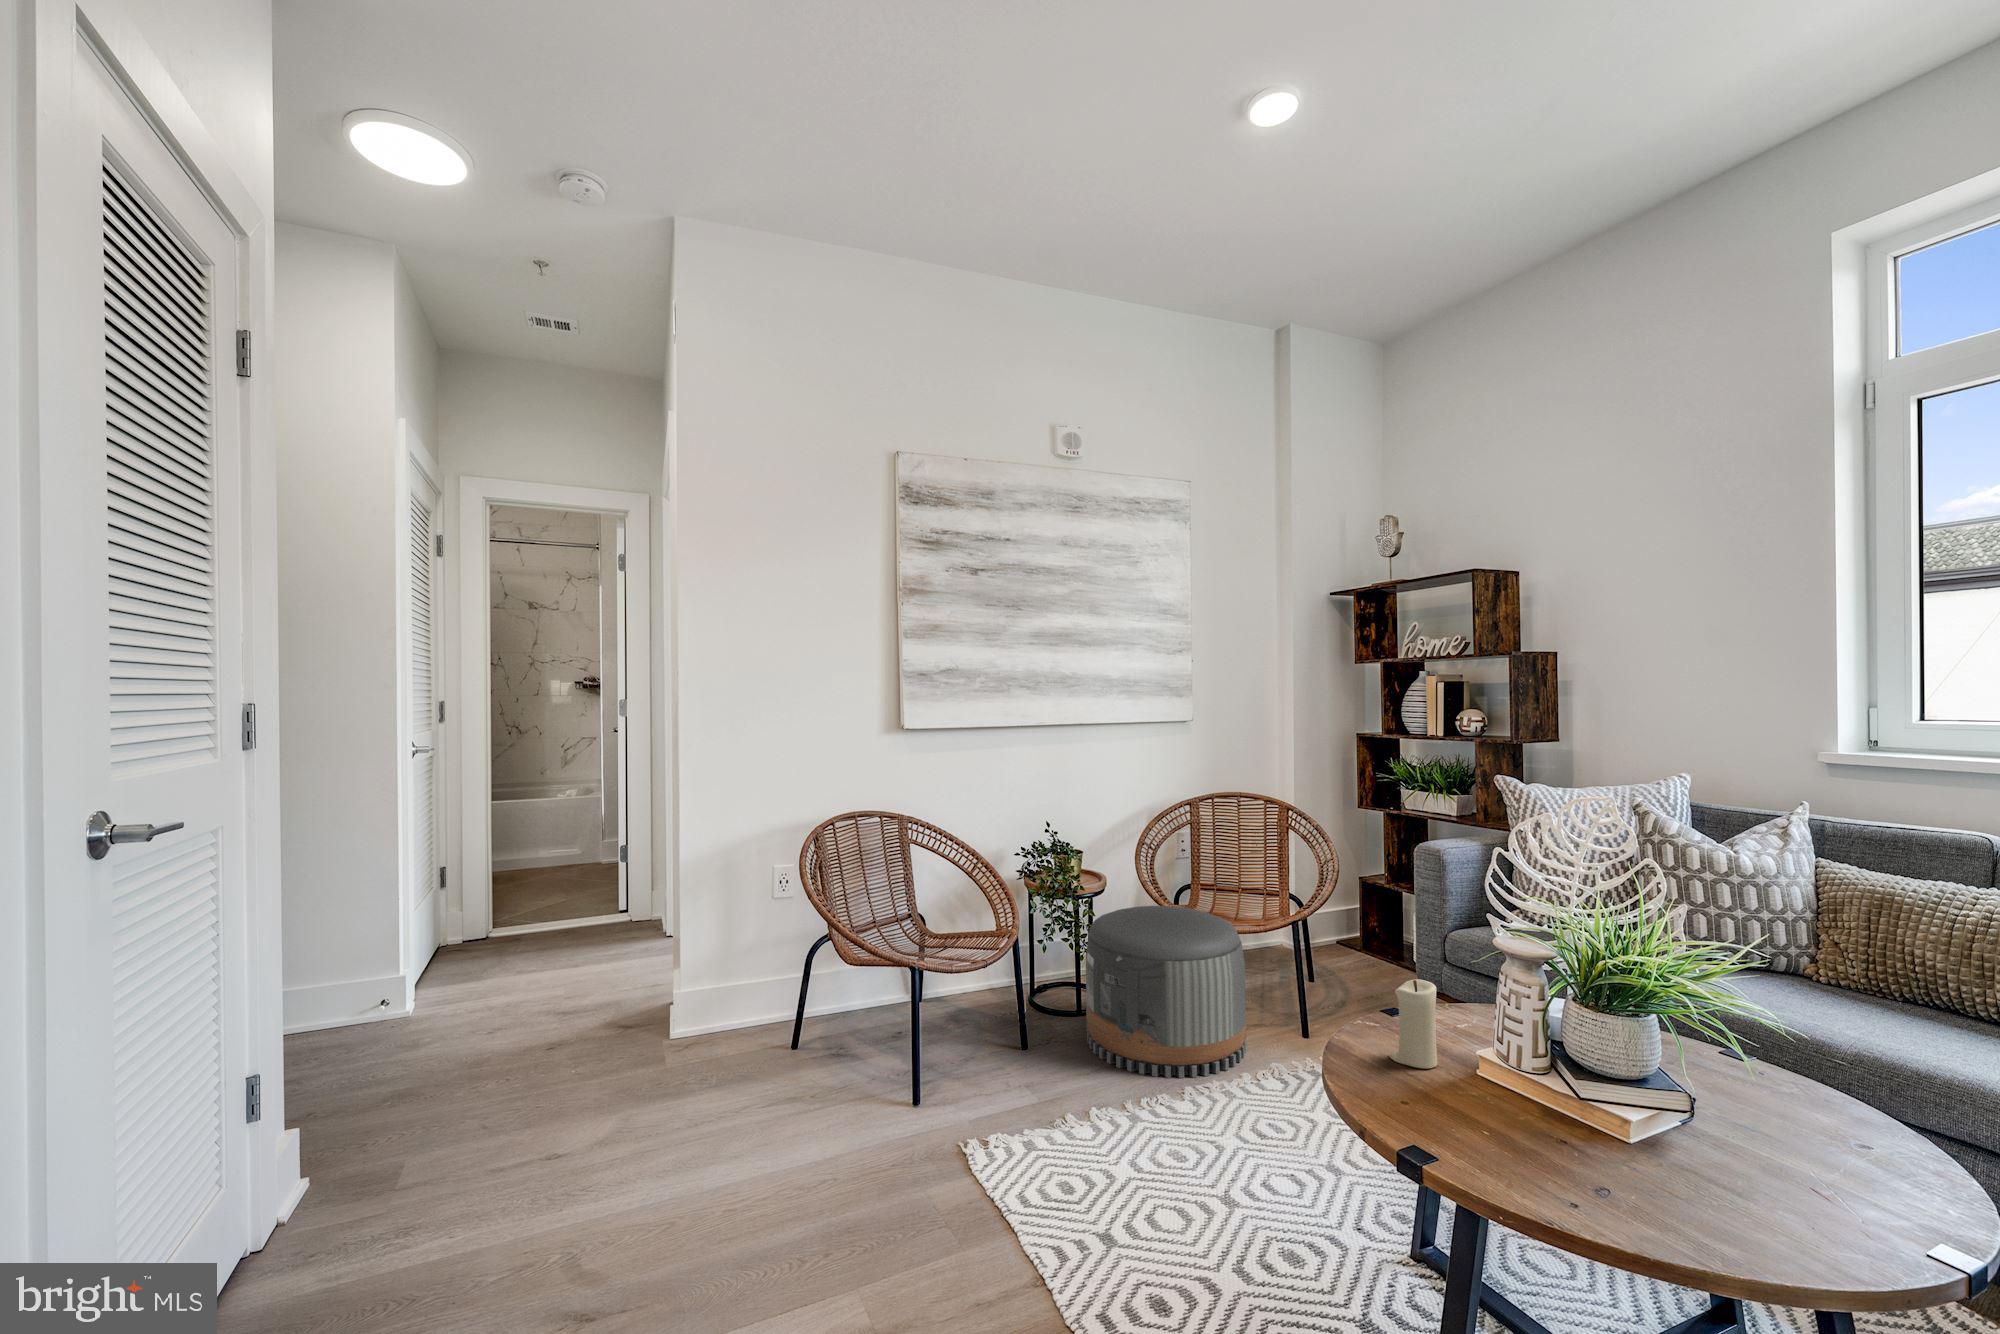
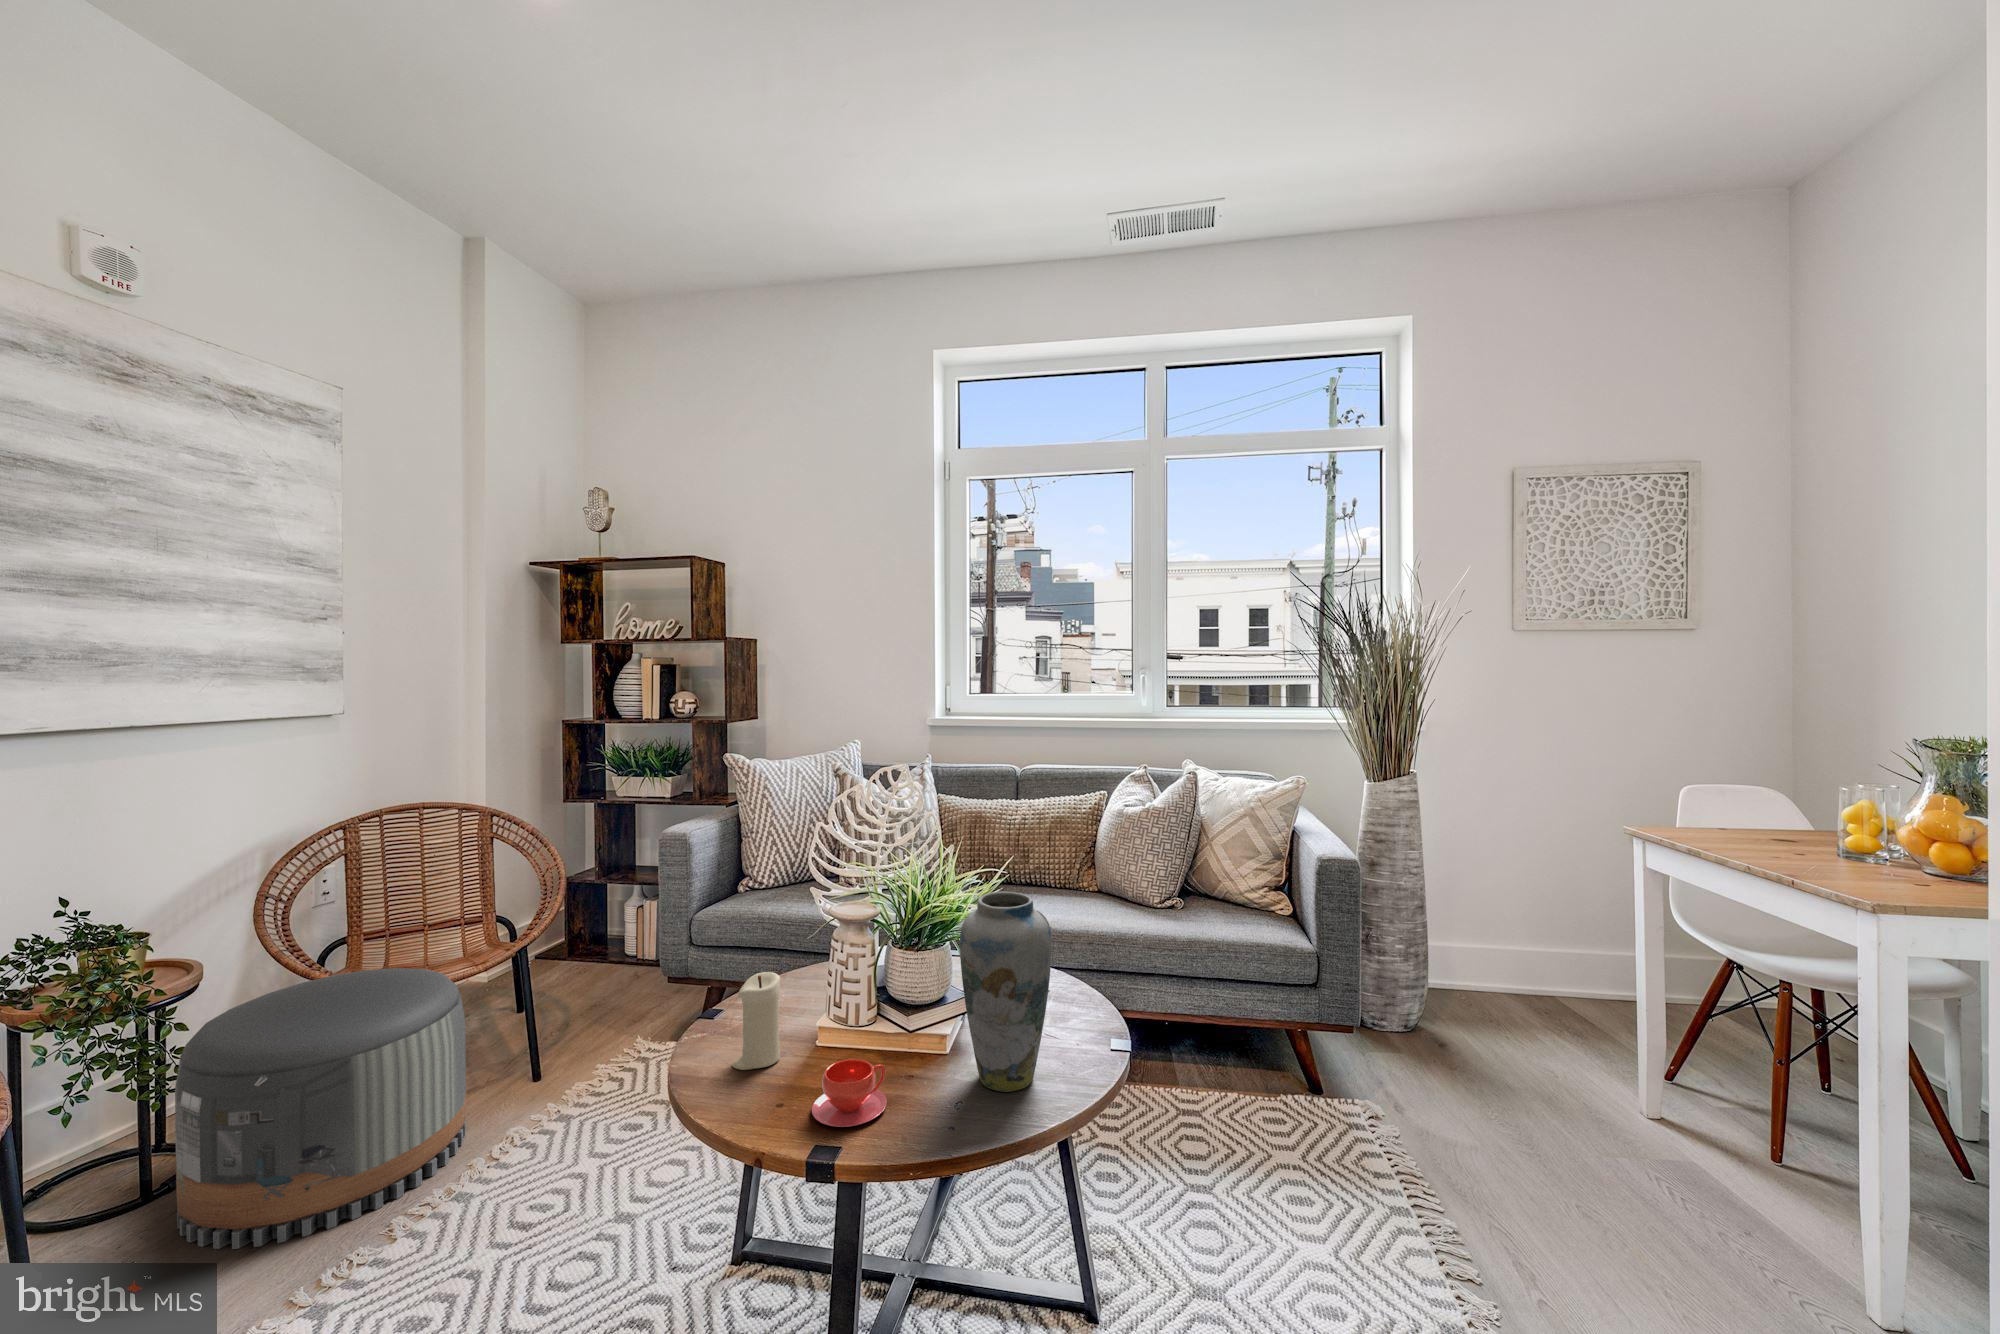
vase: none [1612,959,1753,1206] -> present [960,892,1052,1092]
teacup: none [1431,1080,1517,1145] -> present [812,1059,887,1127]

